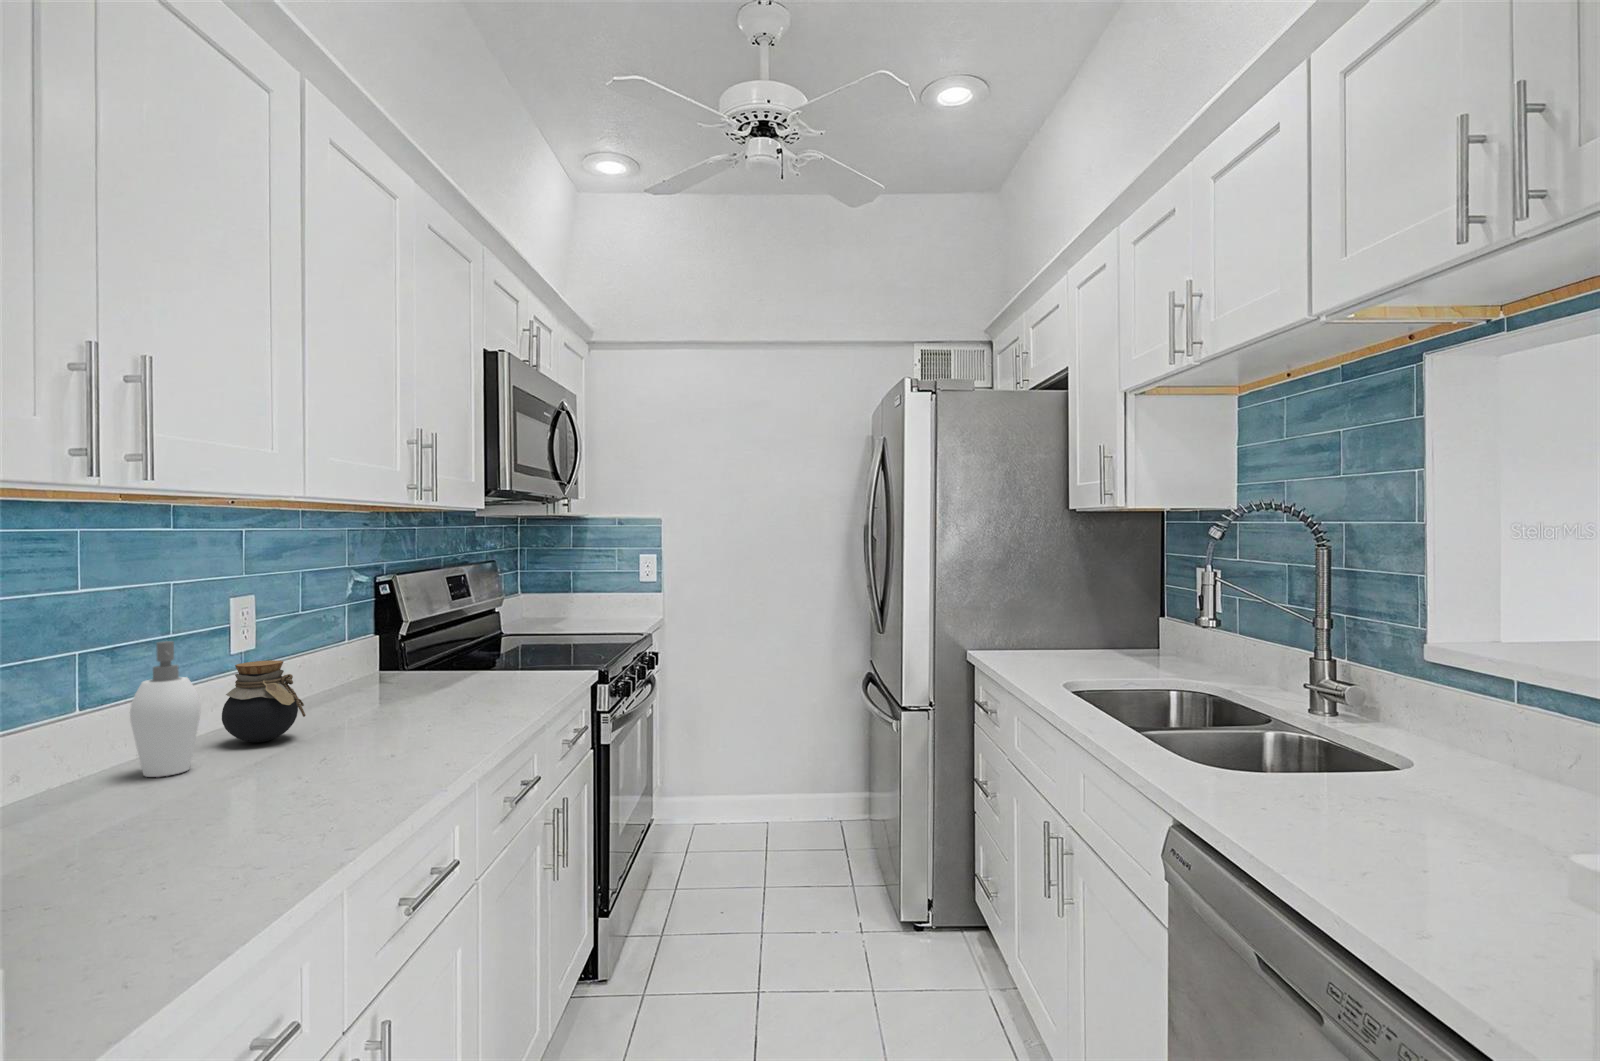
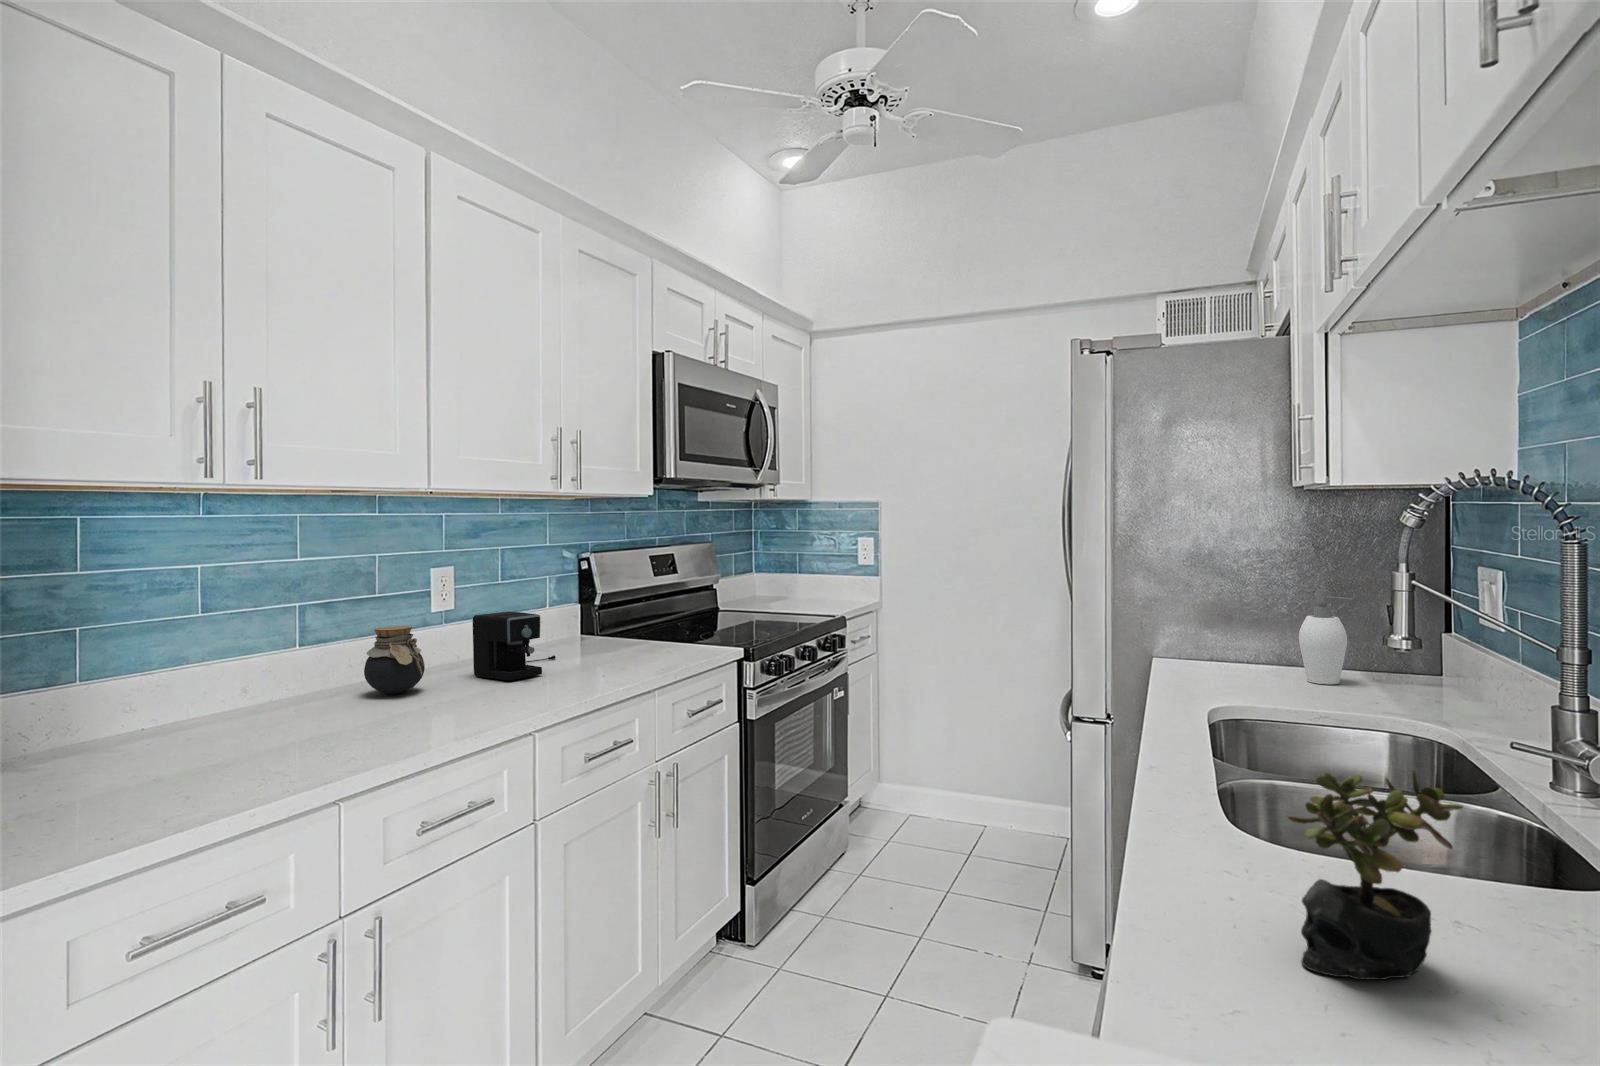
soap dispenser: present [130,641,201,777] -> present [1299,590,1354,684]
coffee maker: none [331,641,419,717] -> present [473,612,556,680]
succulent plant: none [1277,690,1371,825] -> present [1288,771,1463,980]

